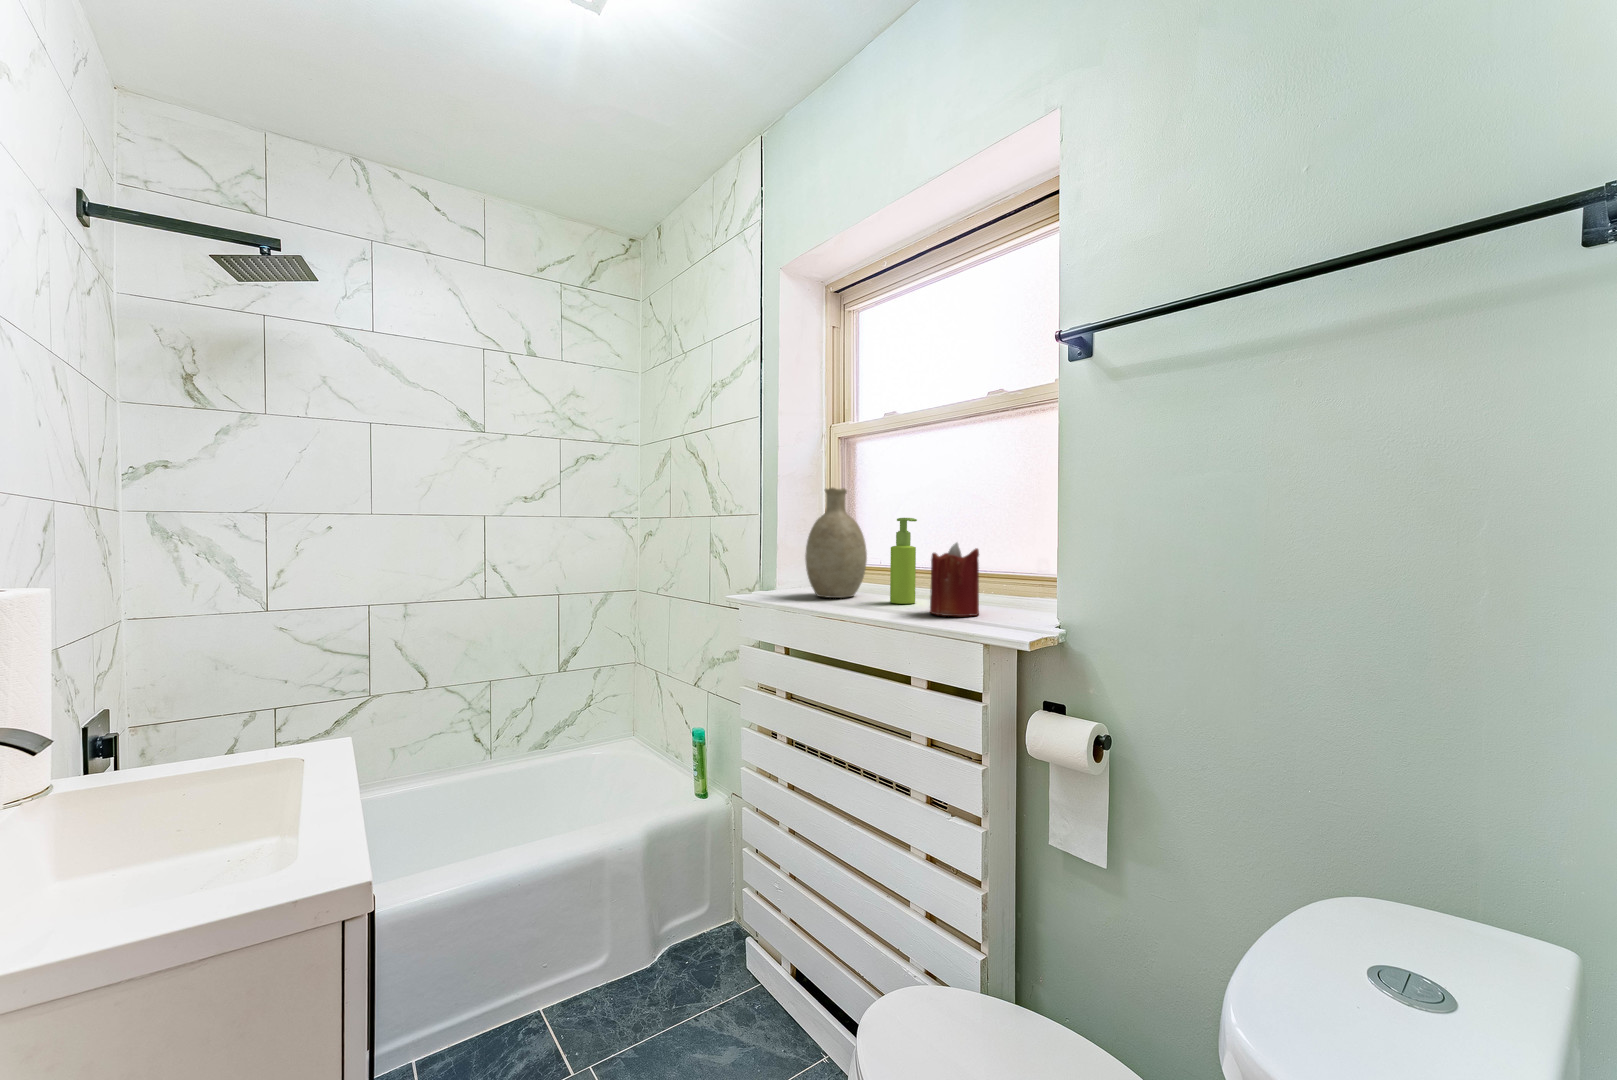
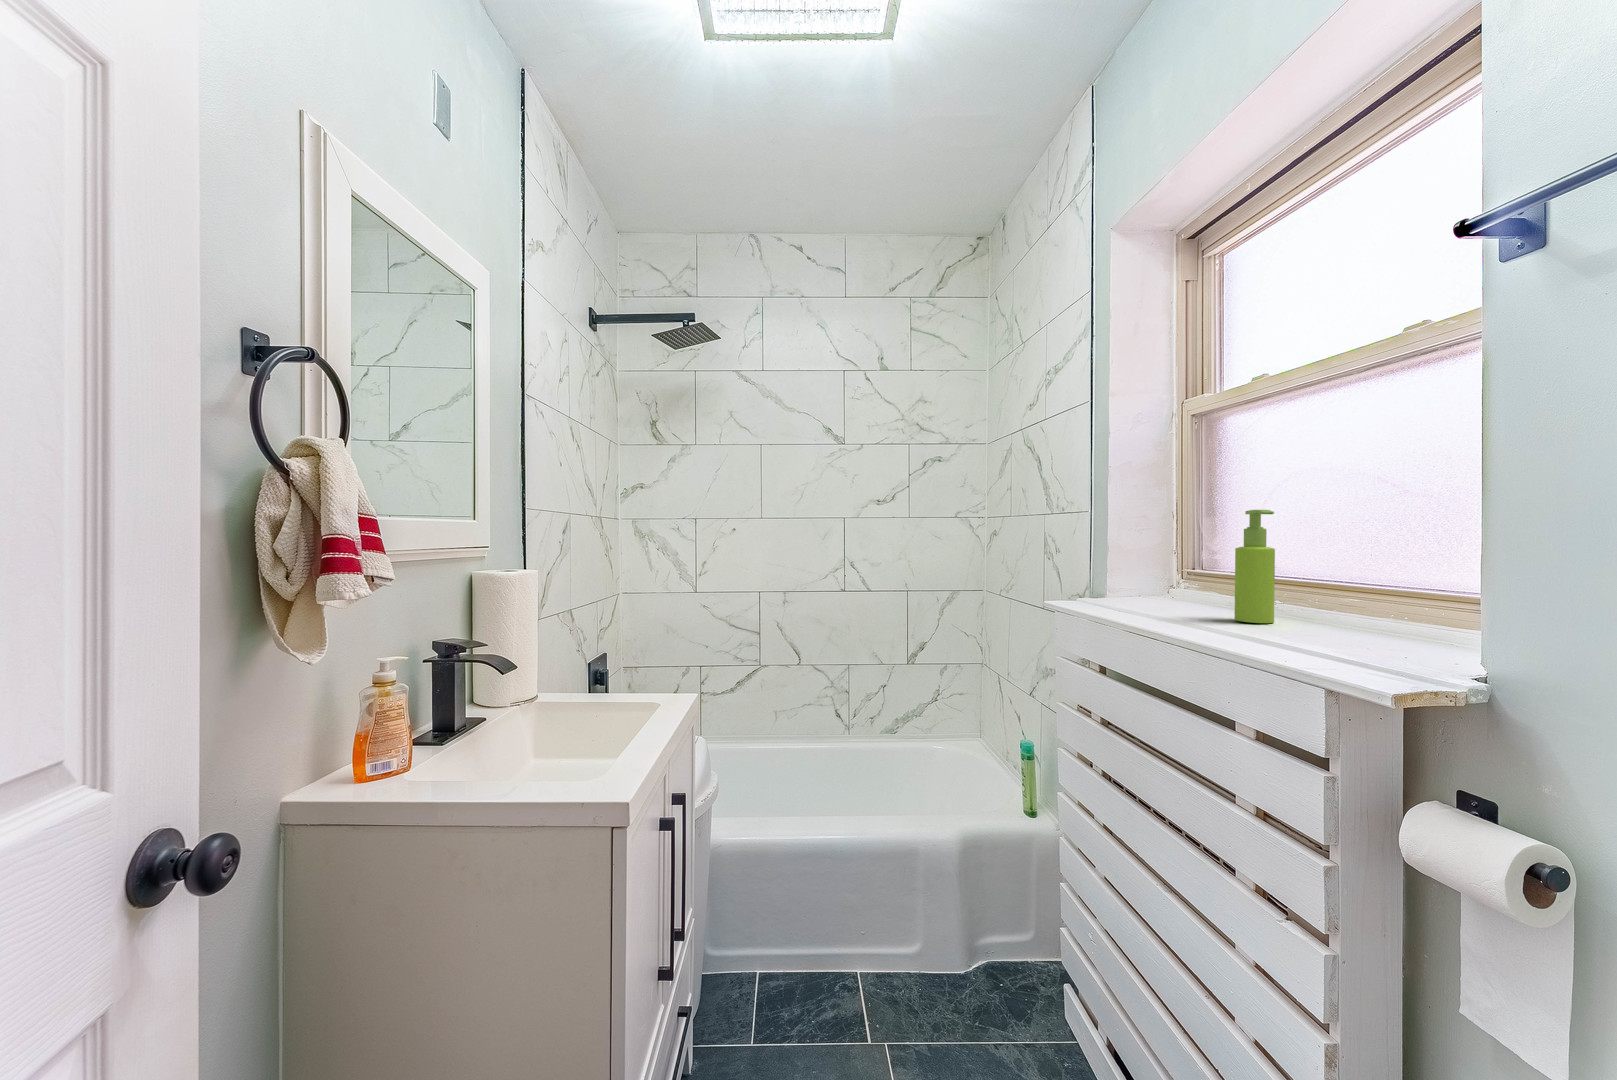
decorative vase: present [805,488,867,598] -> none [1128,475,1213,610]
candle: present [930,543,979,616] -> none [1276,541,1363,647]

